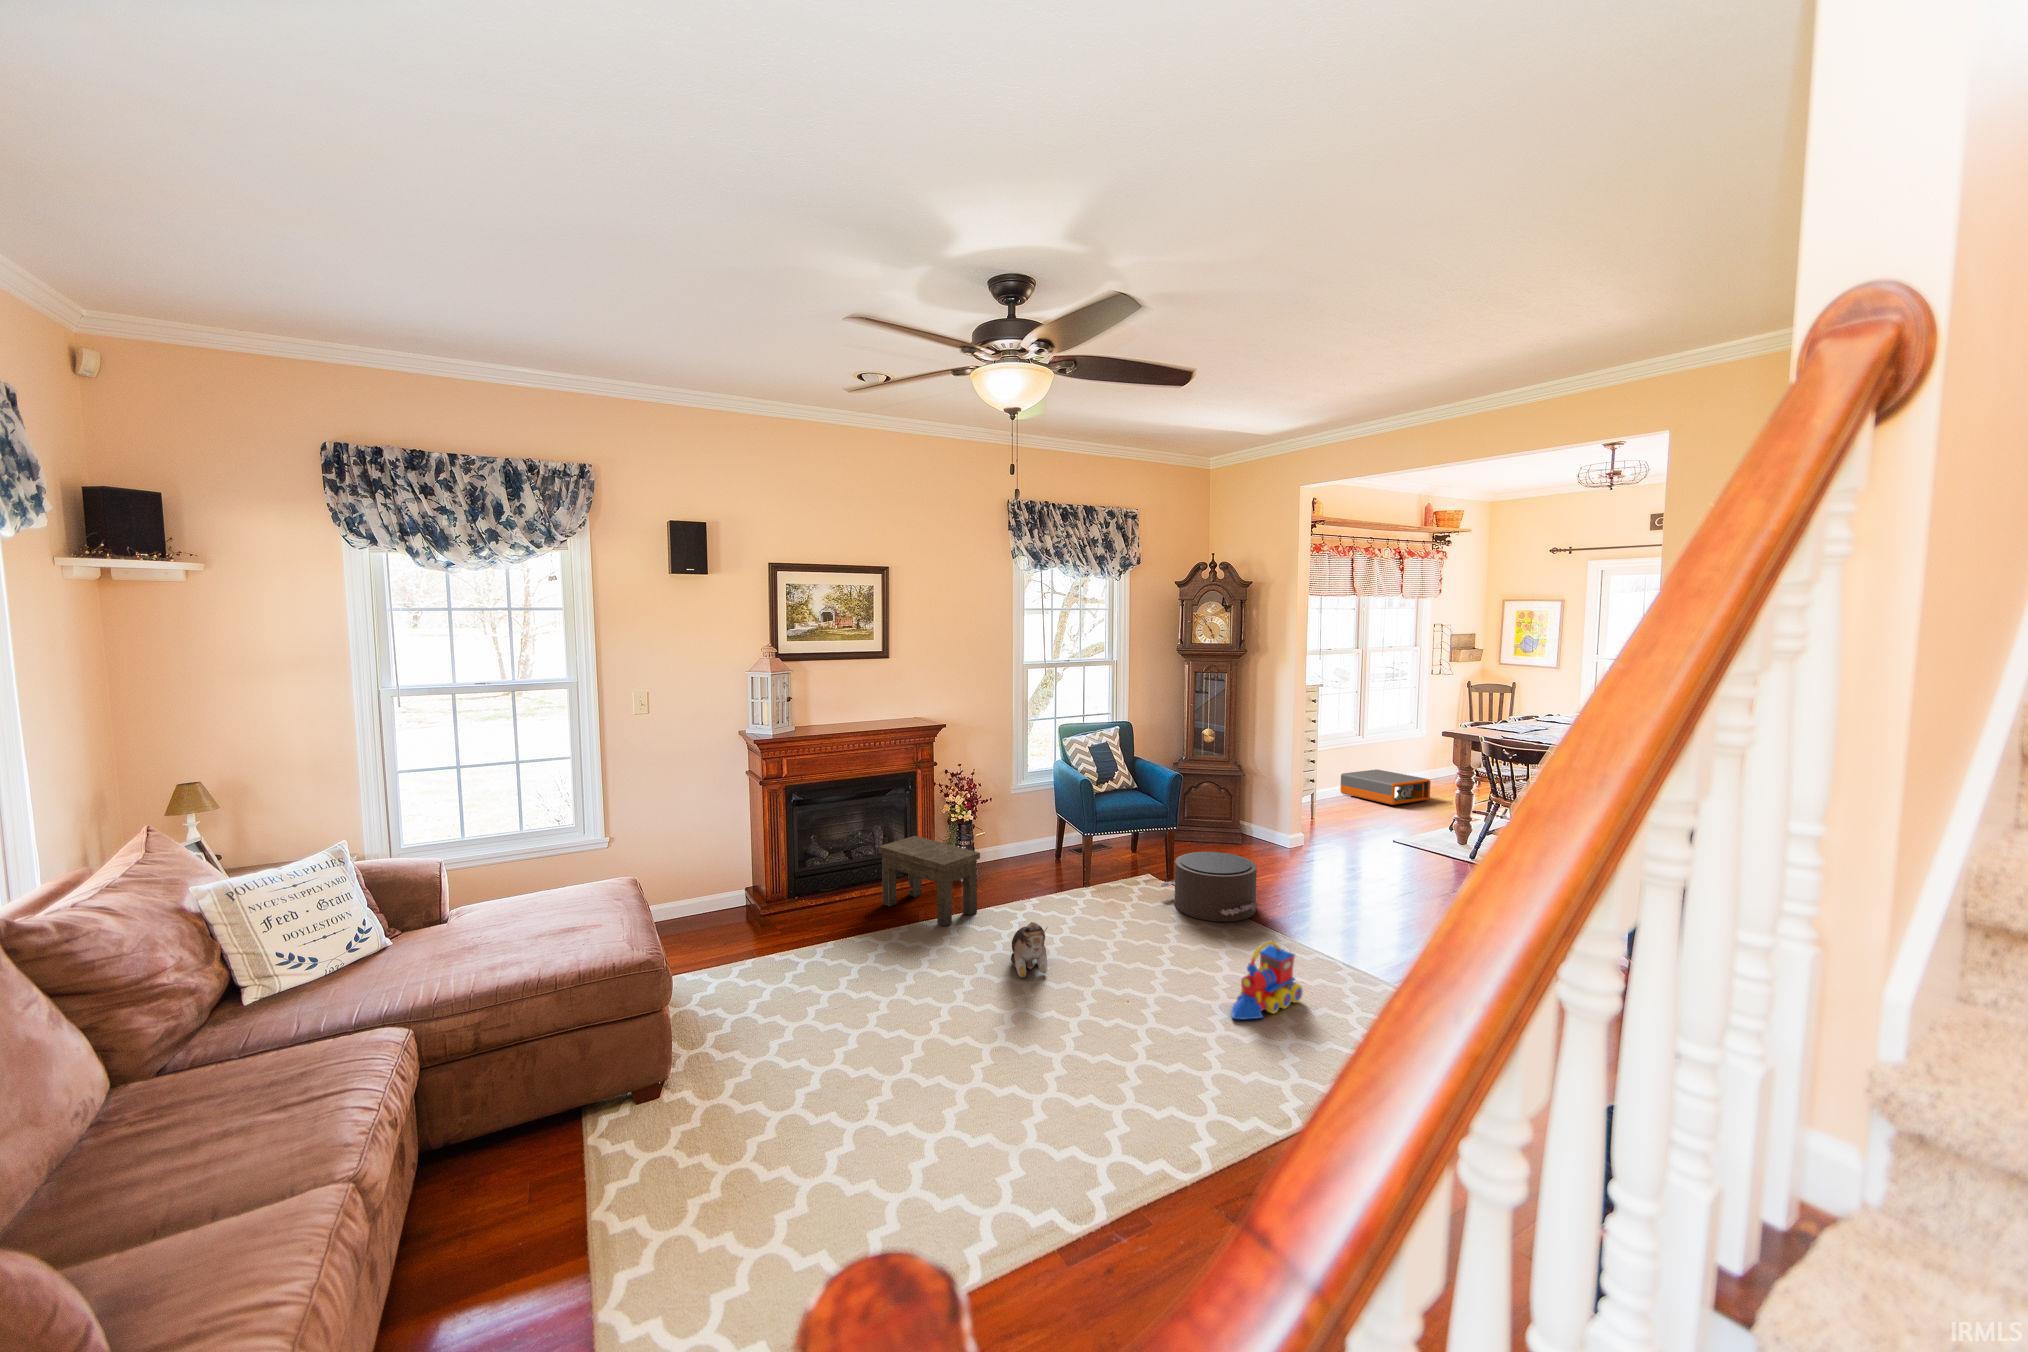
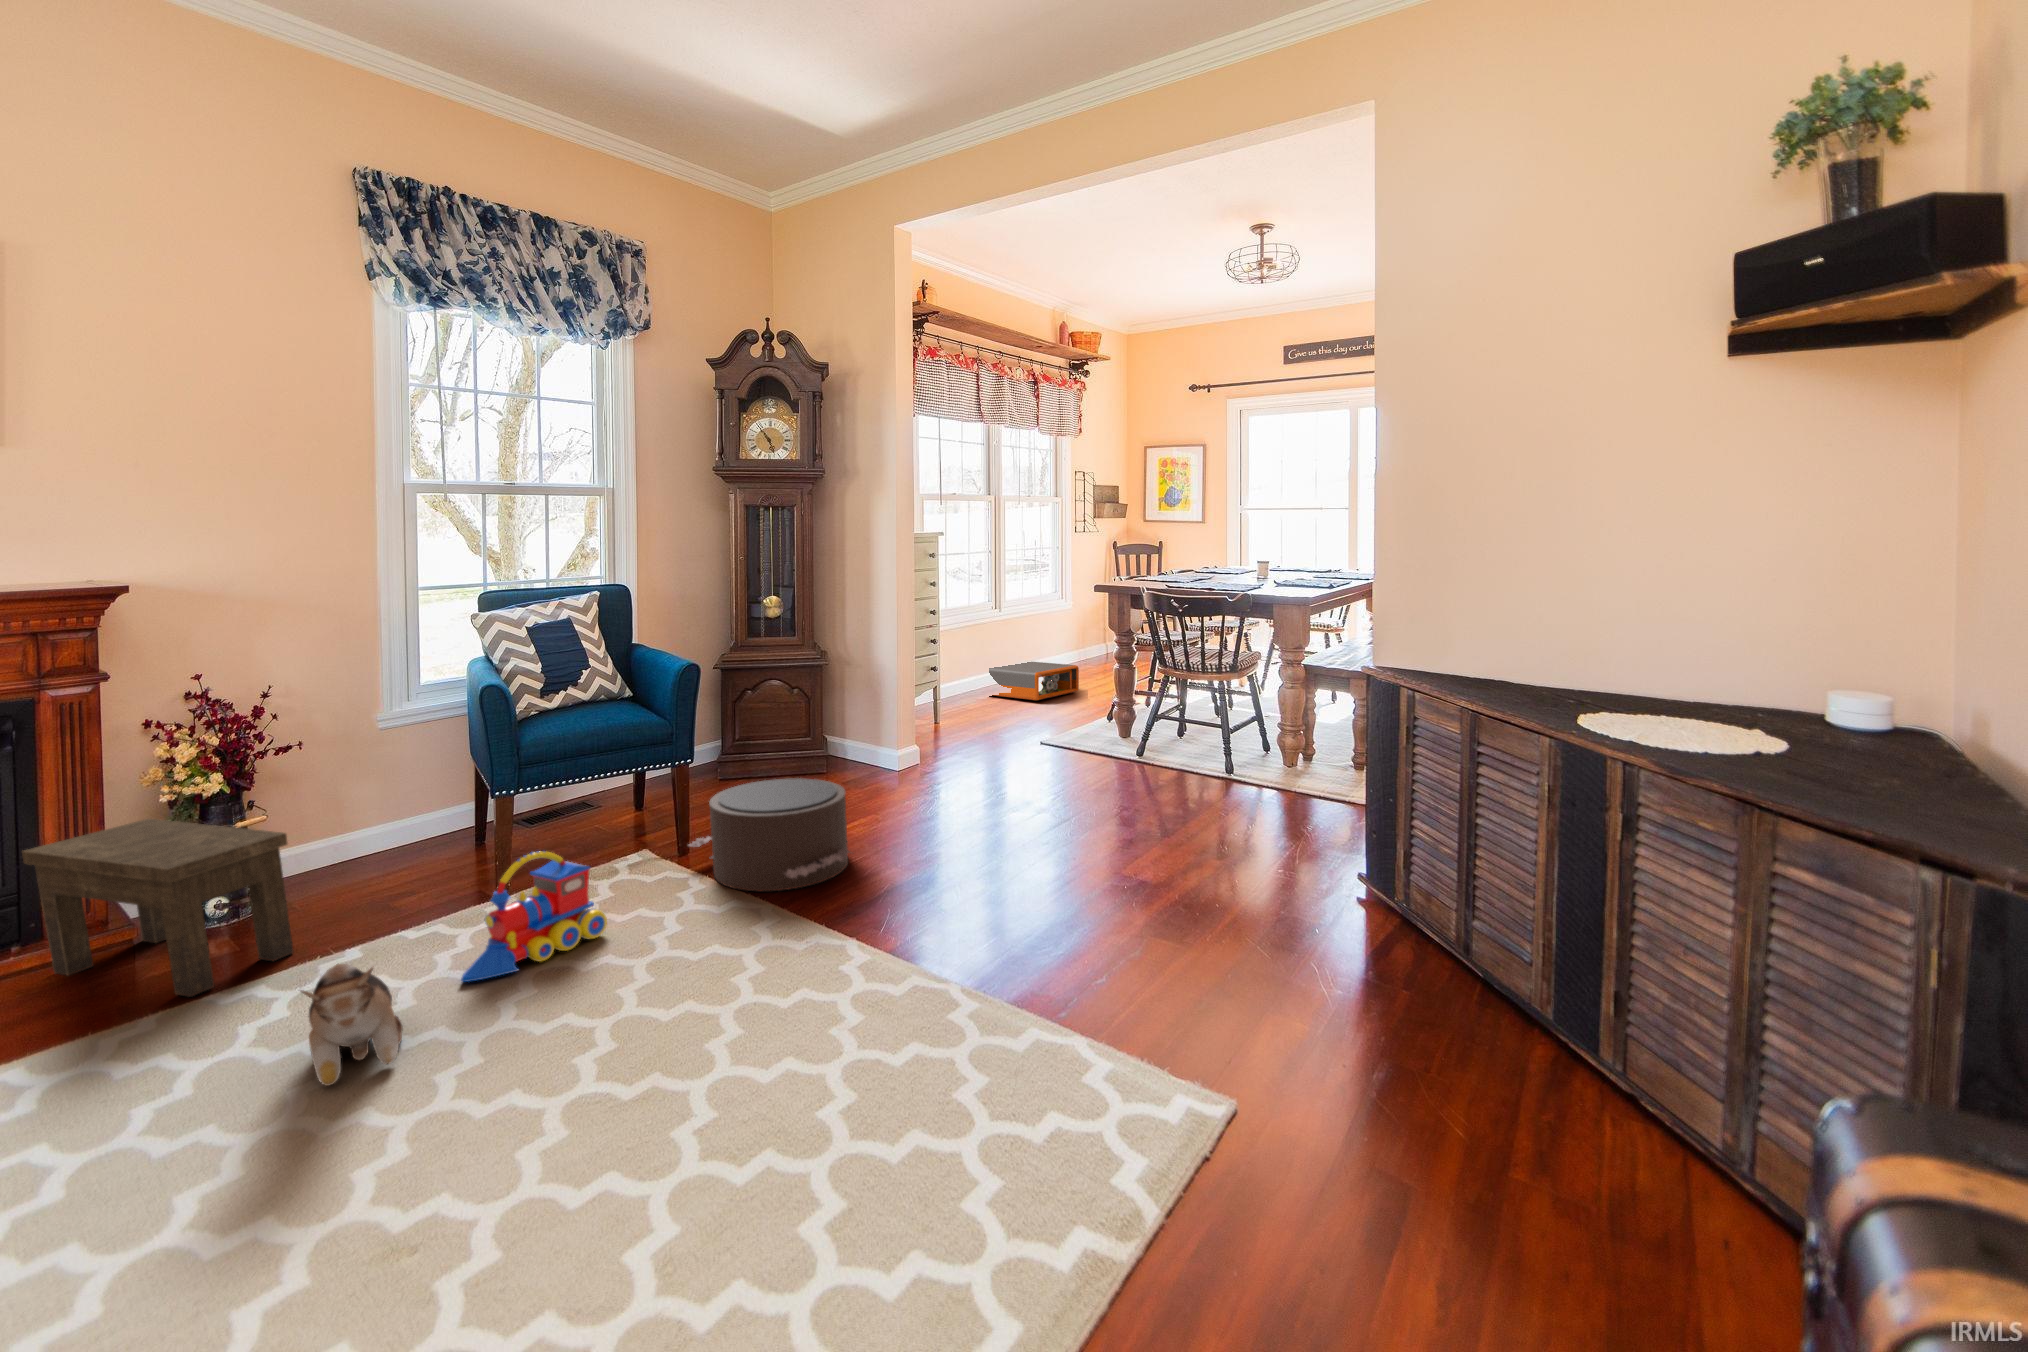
toy train: present [1231,940,1303,1020] -> present [461,851,607,982]

